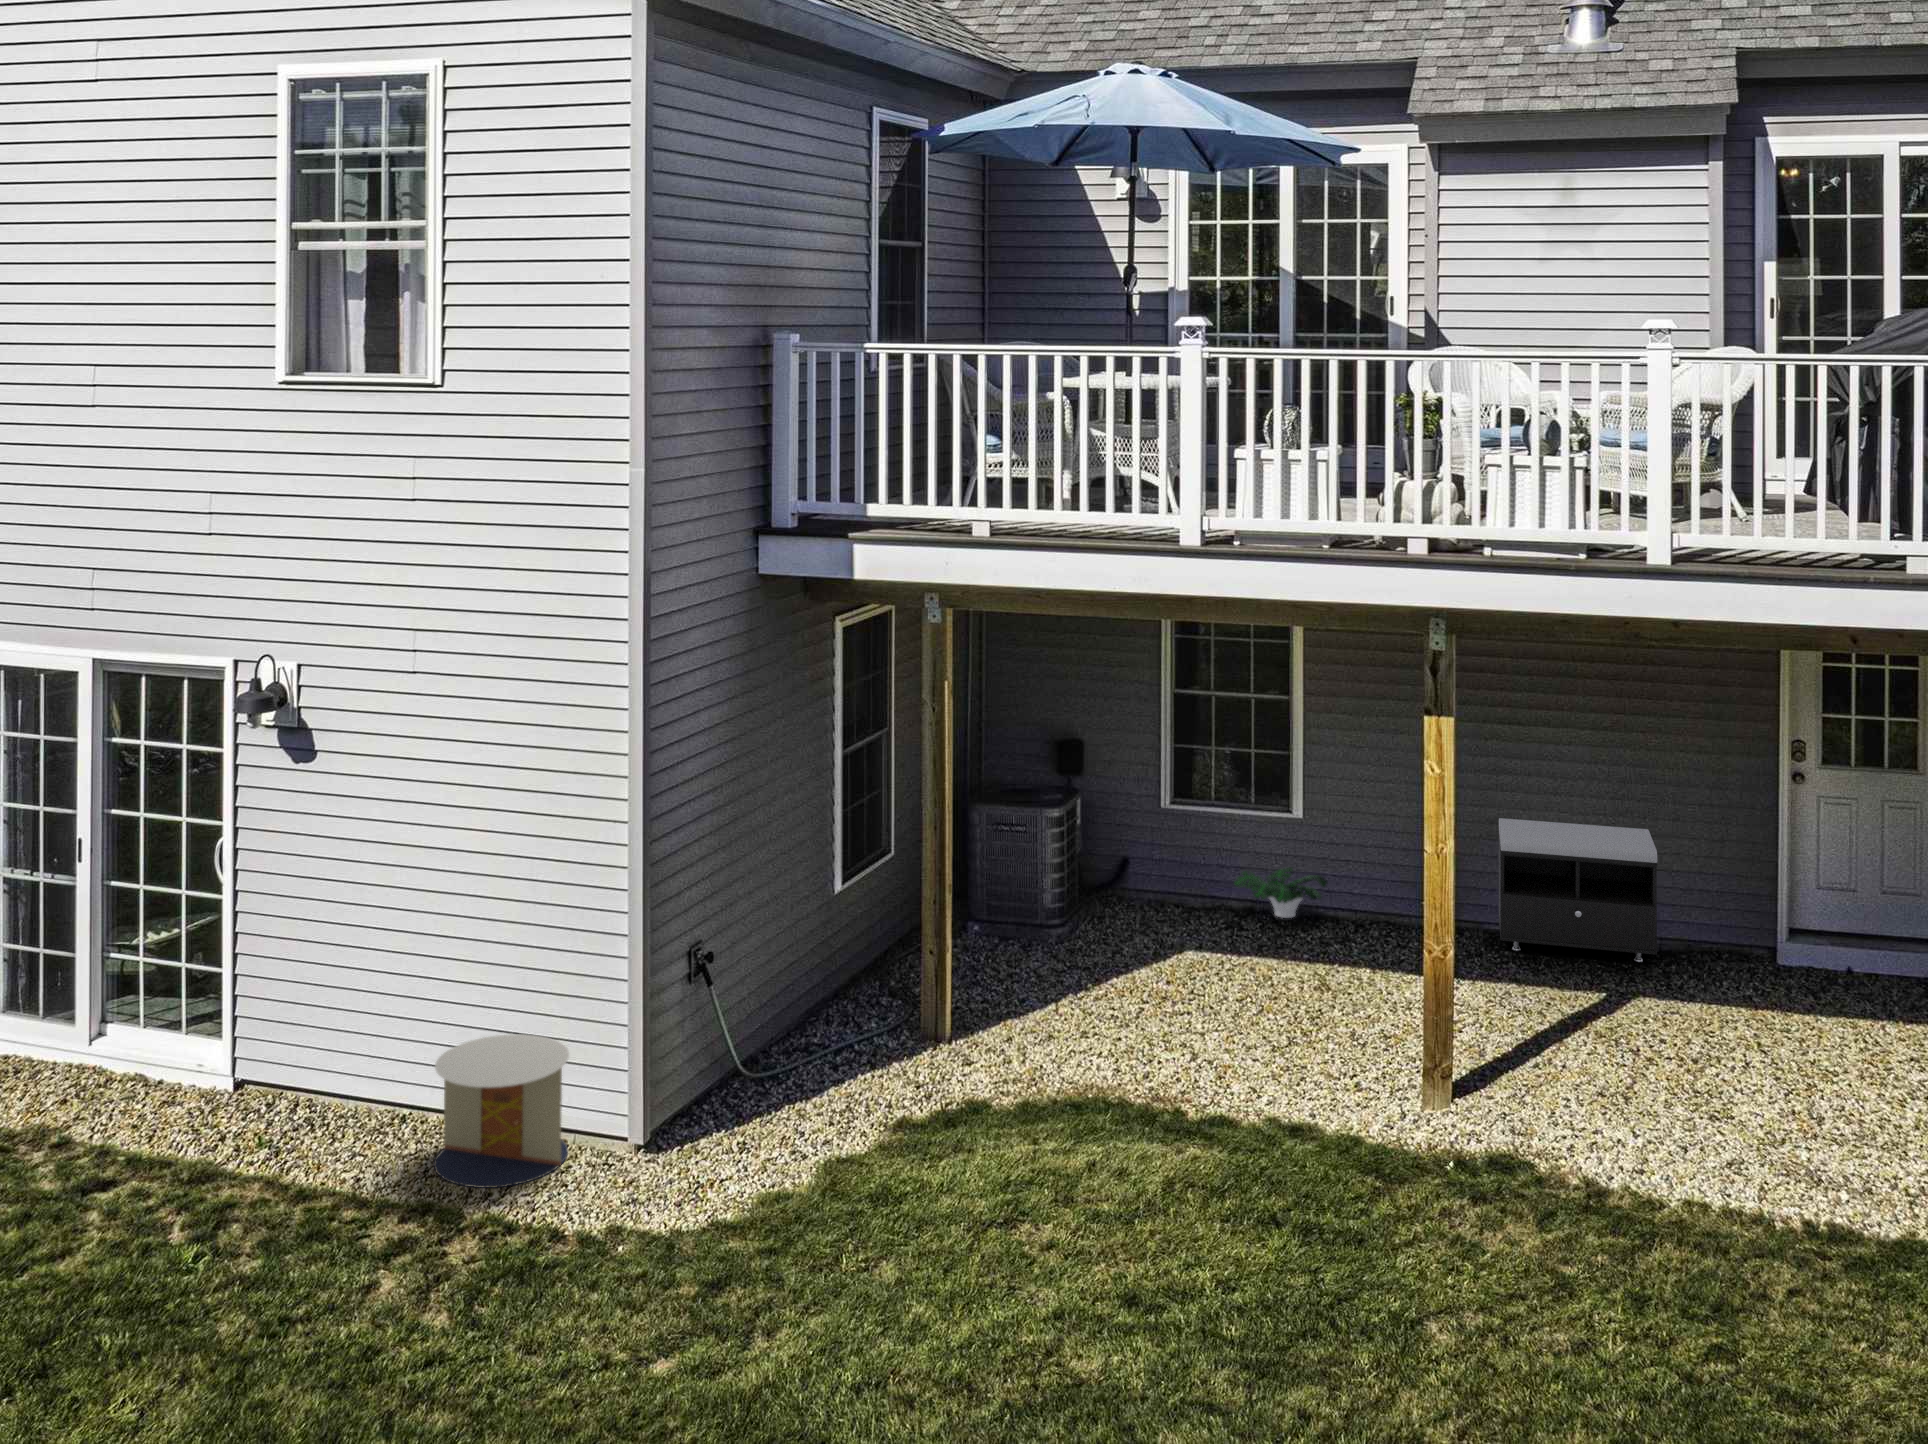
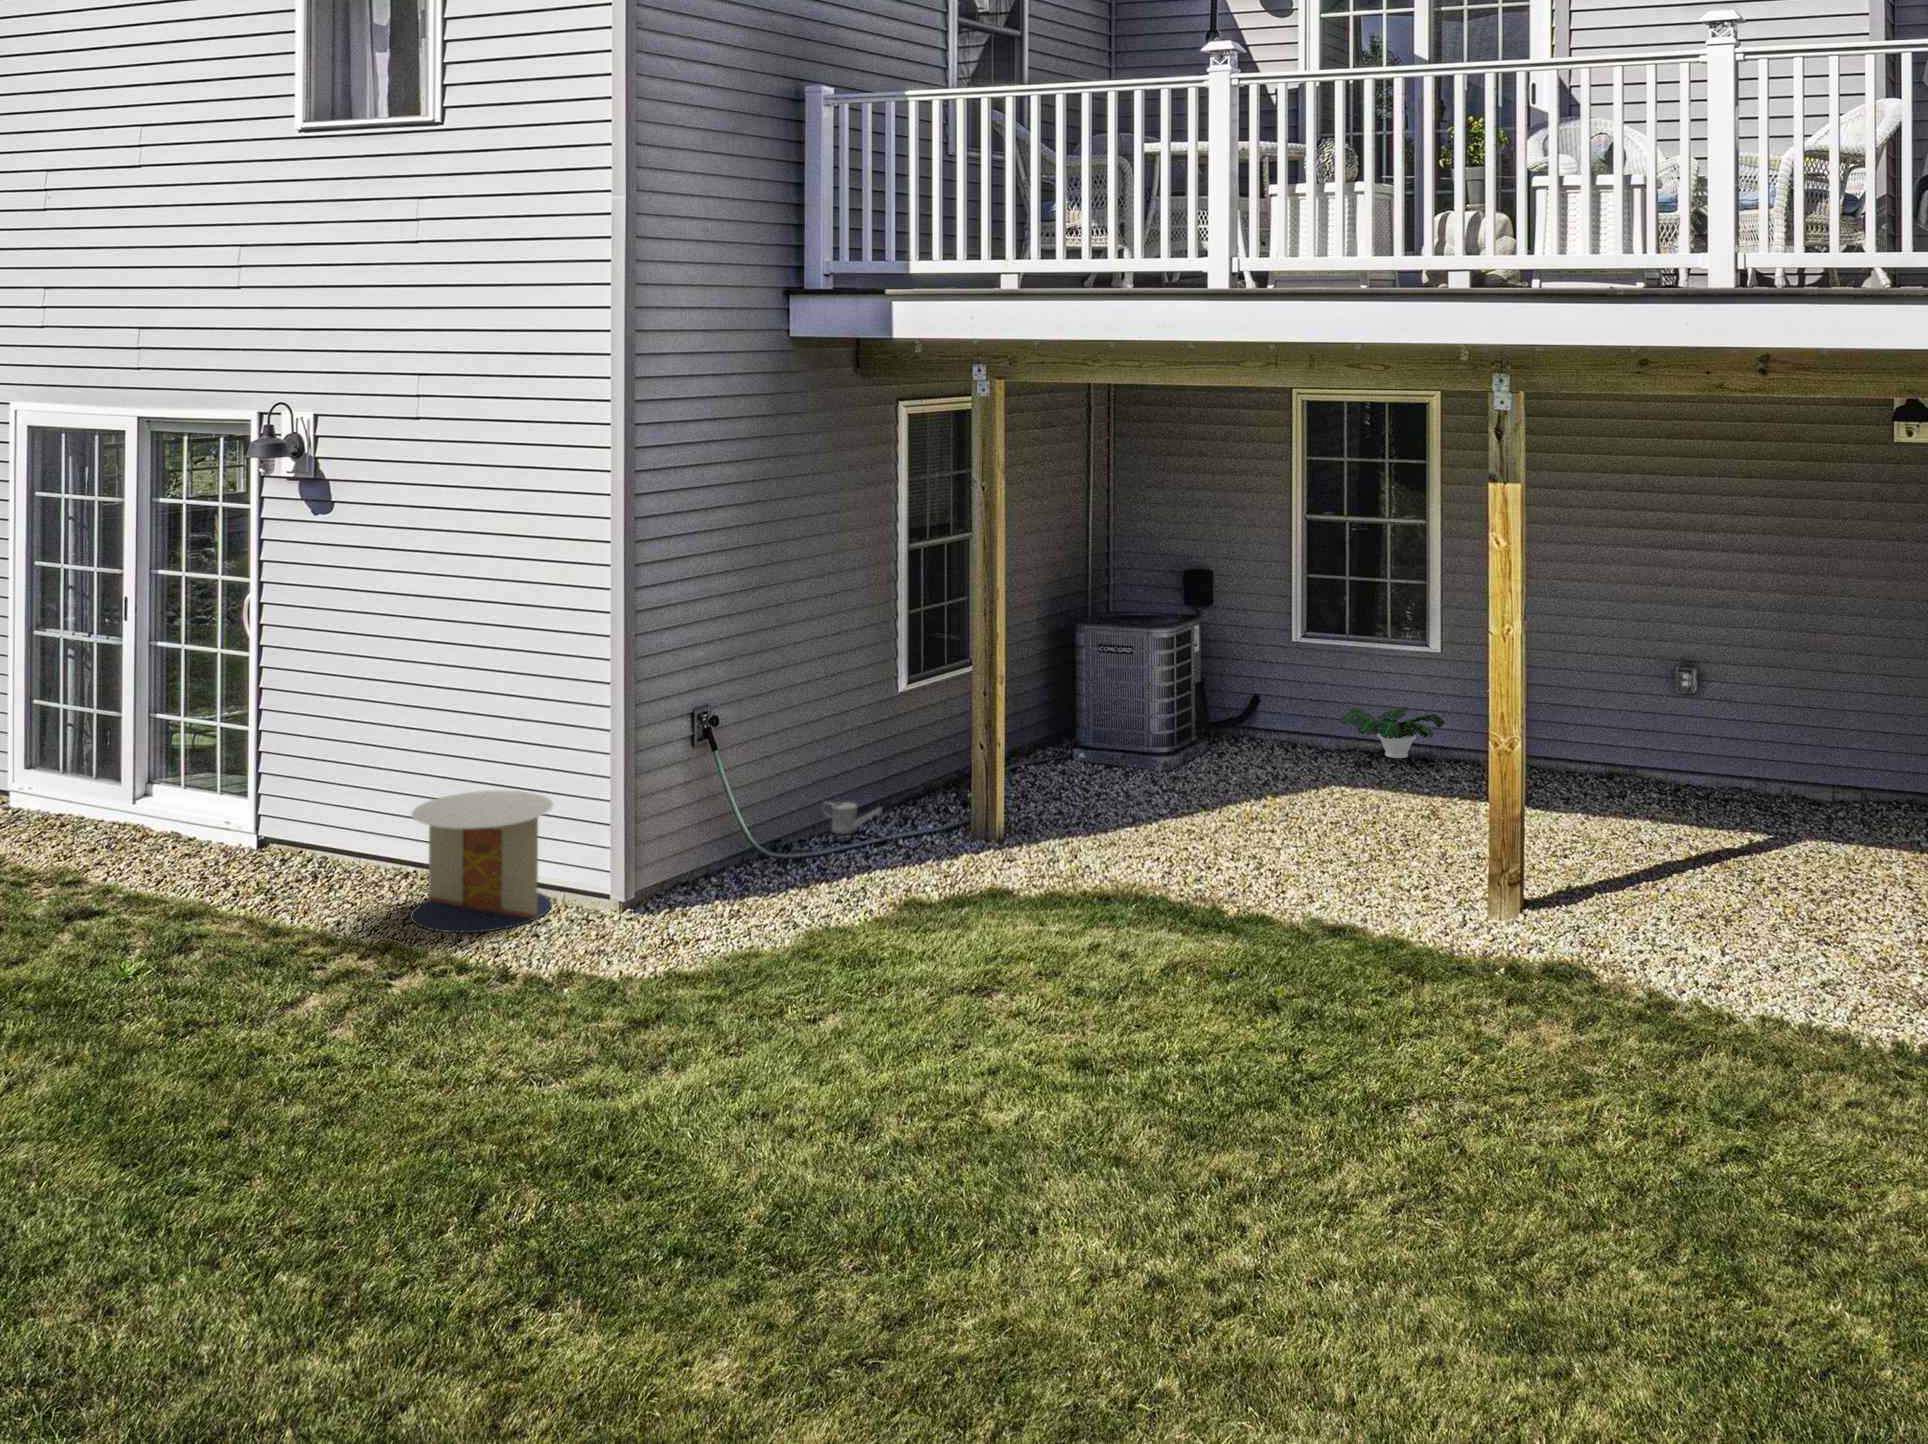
storage bench: present [1499,818,1657,962] -> none [1626,654,1804,809]
watering can: none [787,1008,848,1041] -> present [822,802,882,834]

